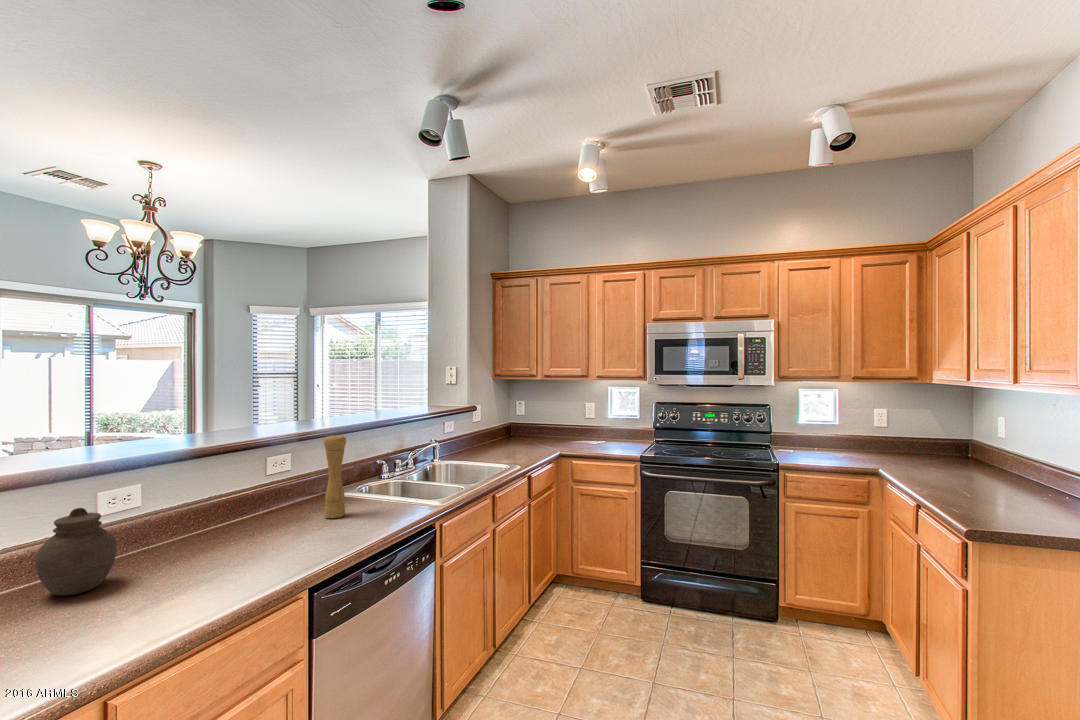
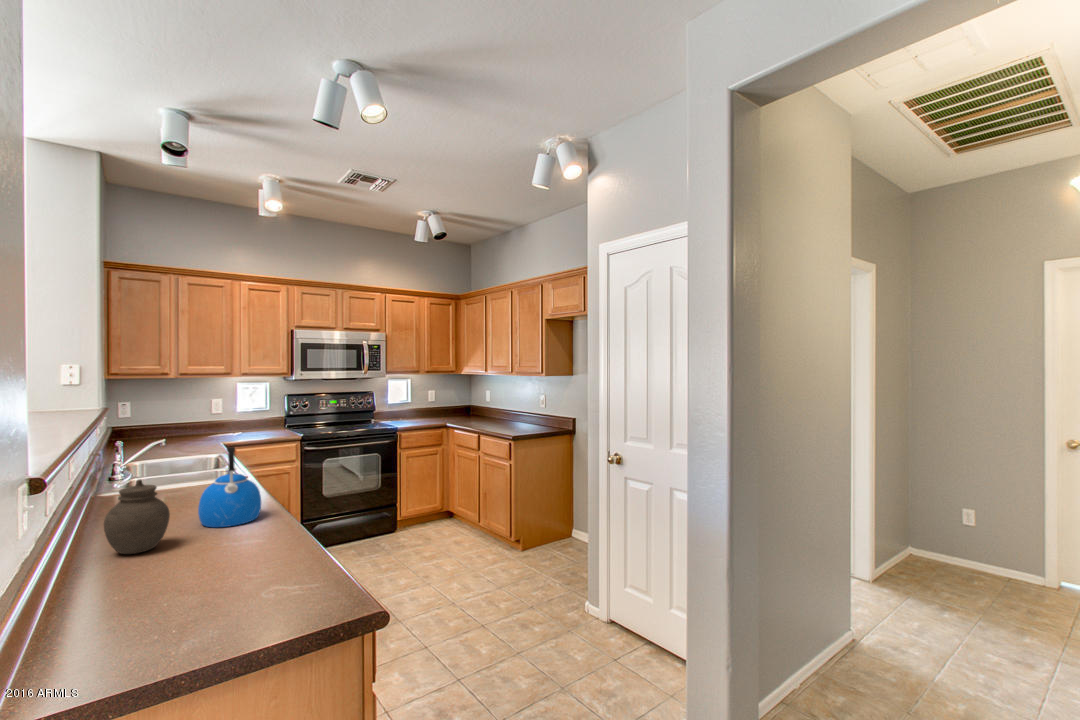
pepper mill: present [324,434,346,518] -> none [172,421,195,496]
kettle: none [171,481,267,592] -> present [198,447,261,527]

